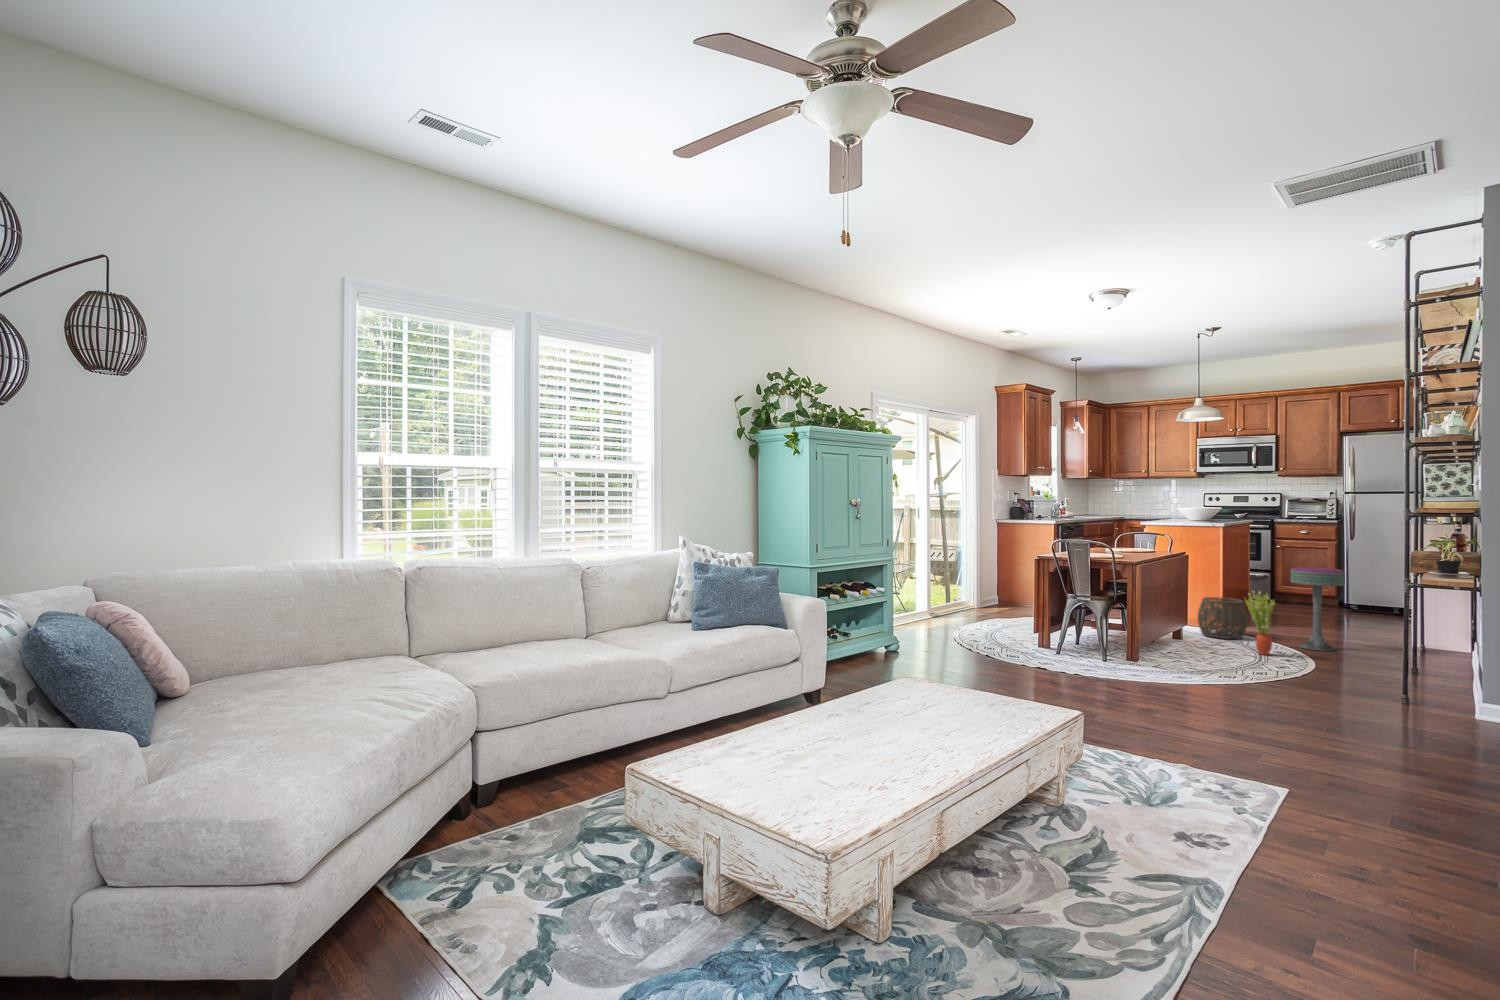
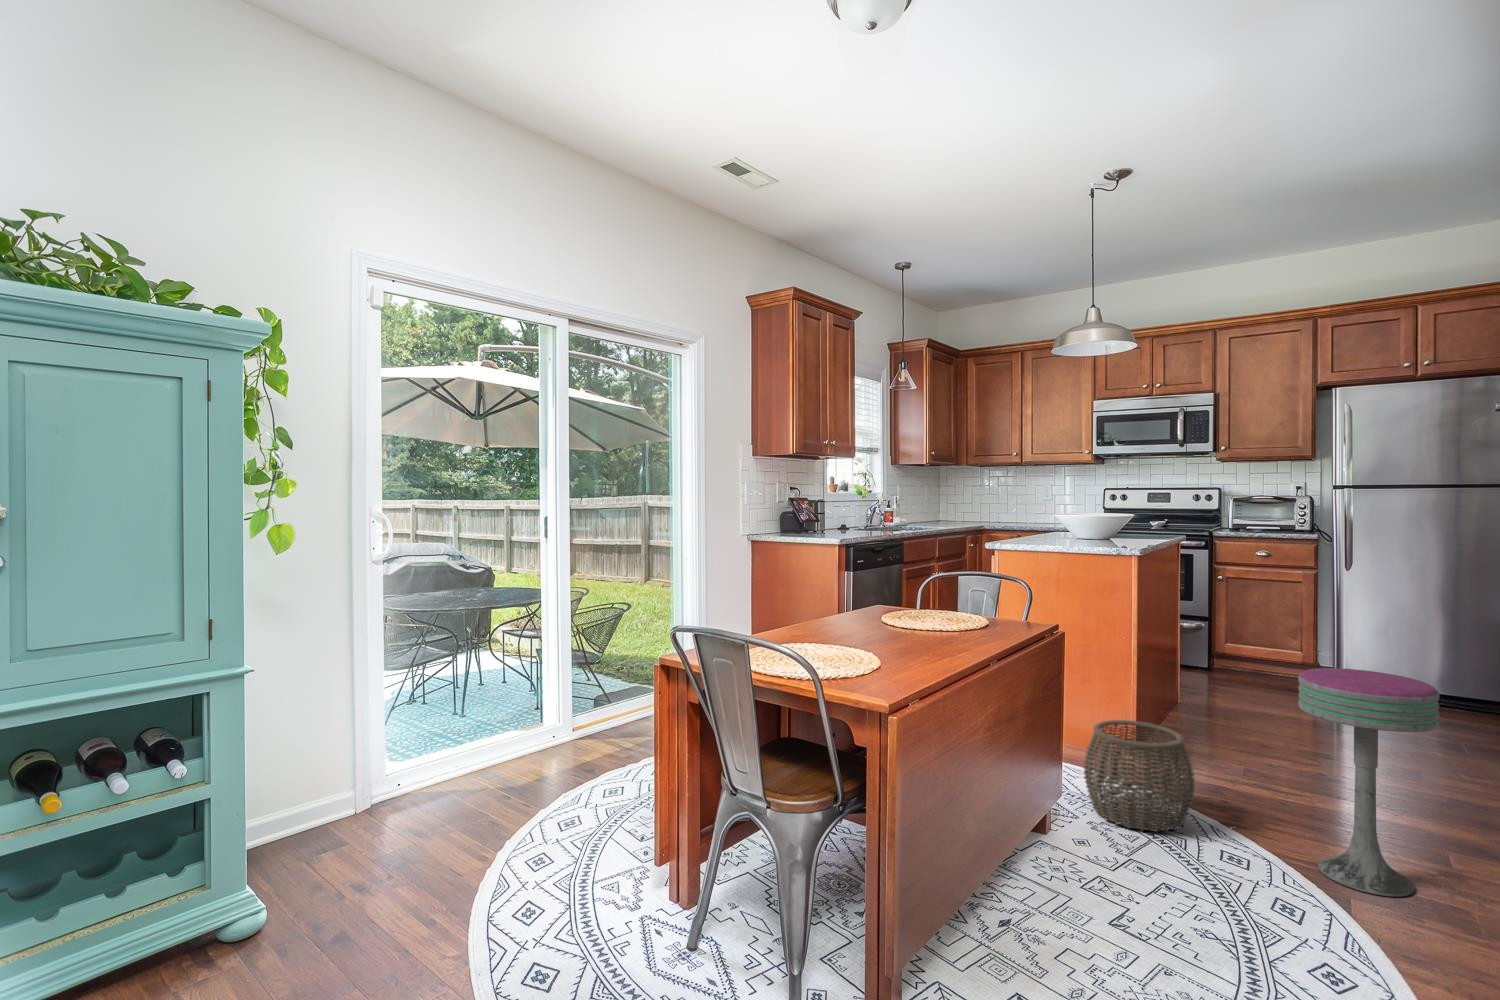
potted plant: present [1246,593,1275,655] -> none [1196,751,1284,939]

